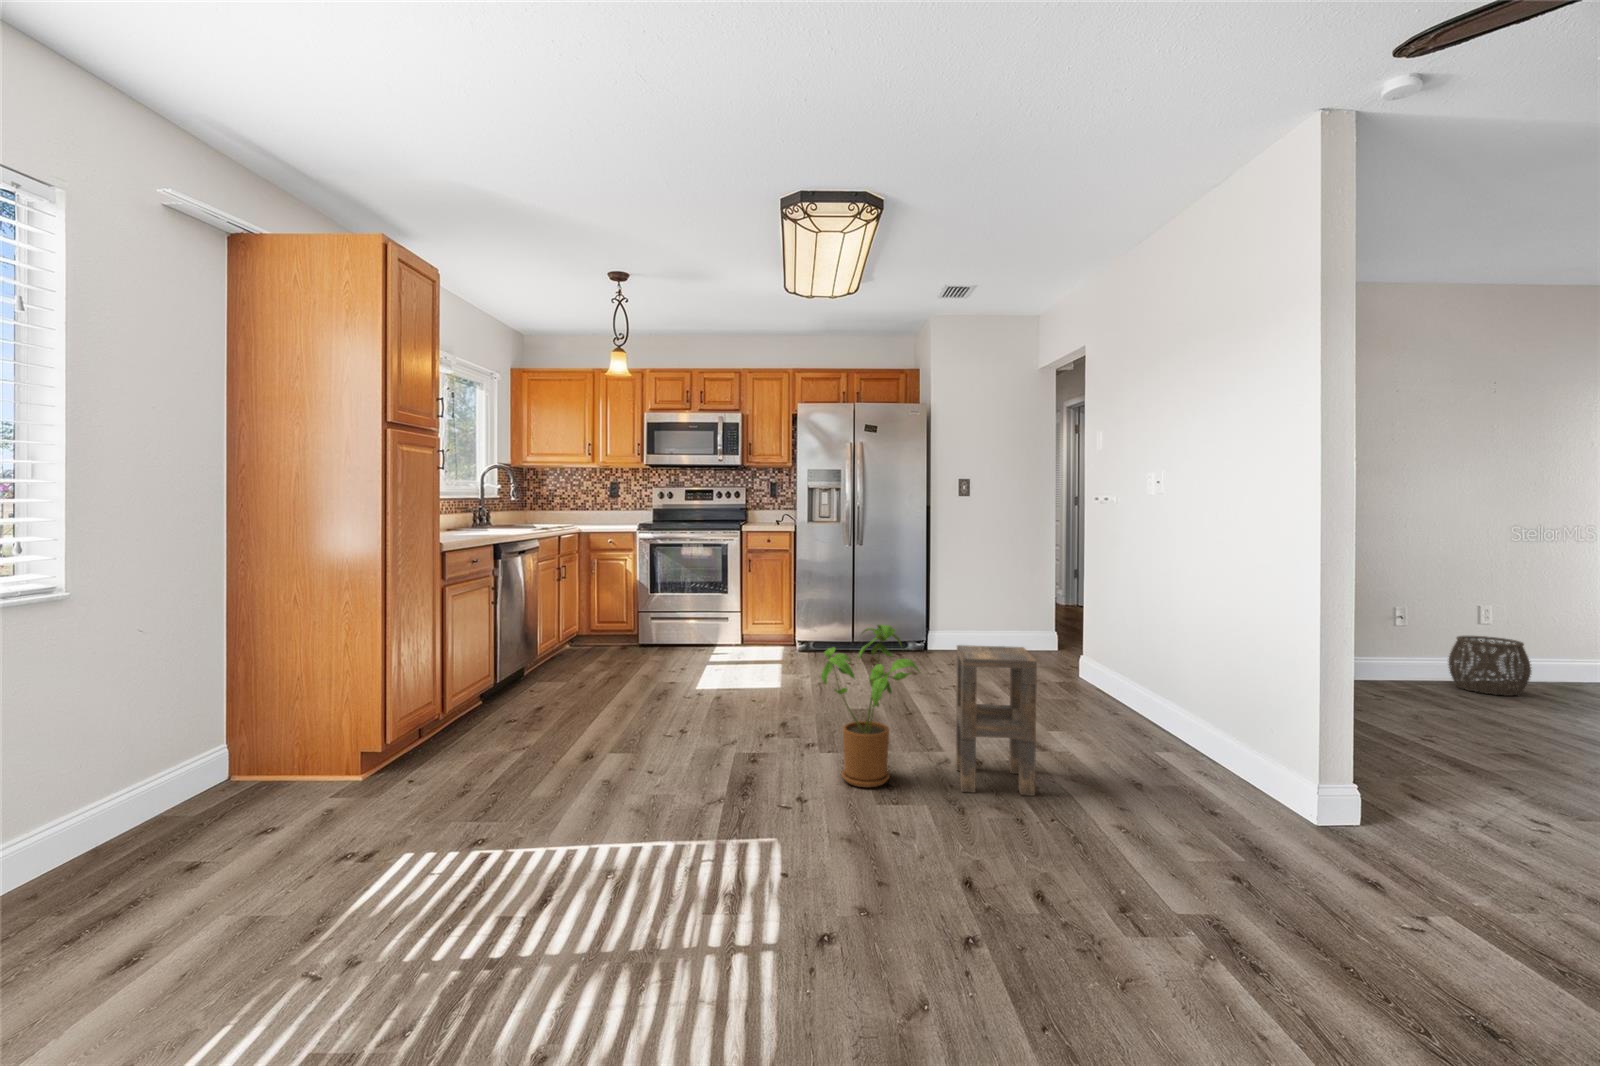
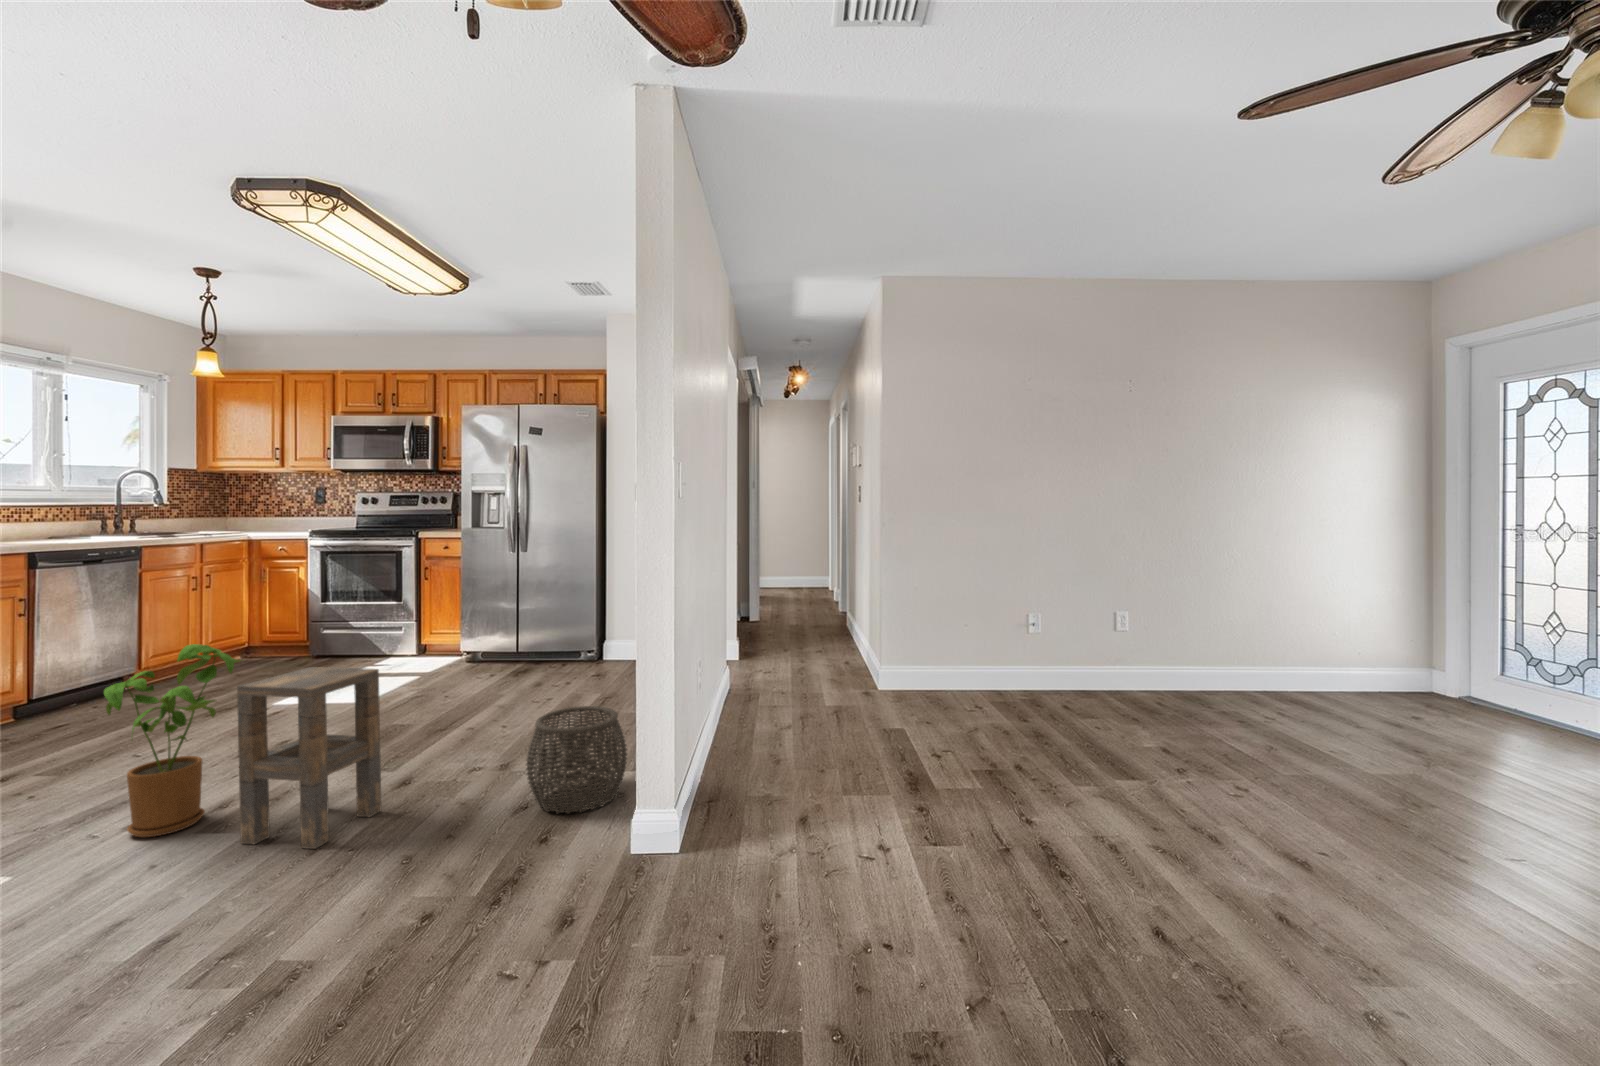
woven basket: present [1448,636,1531,696] -> present [526,706,627,813]

